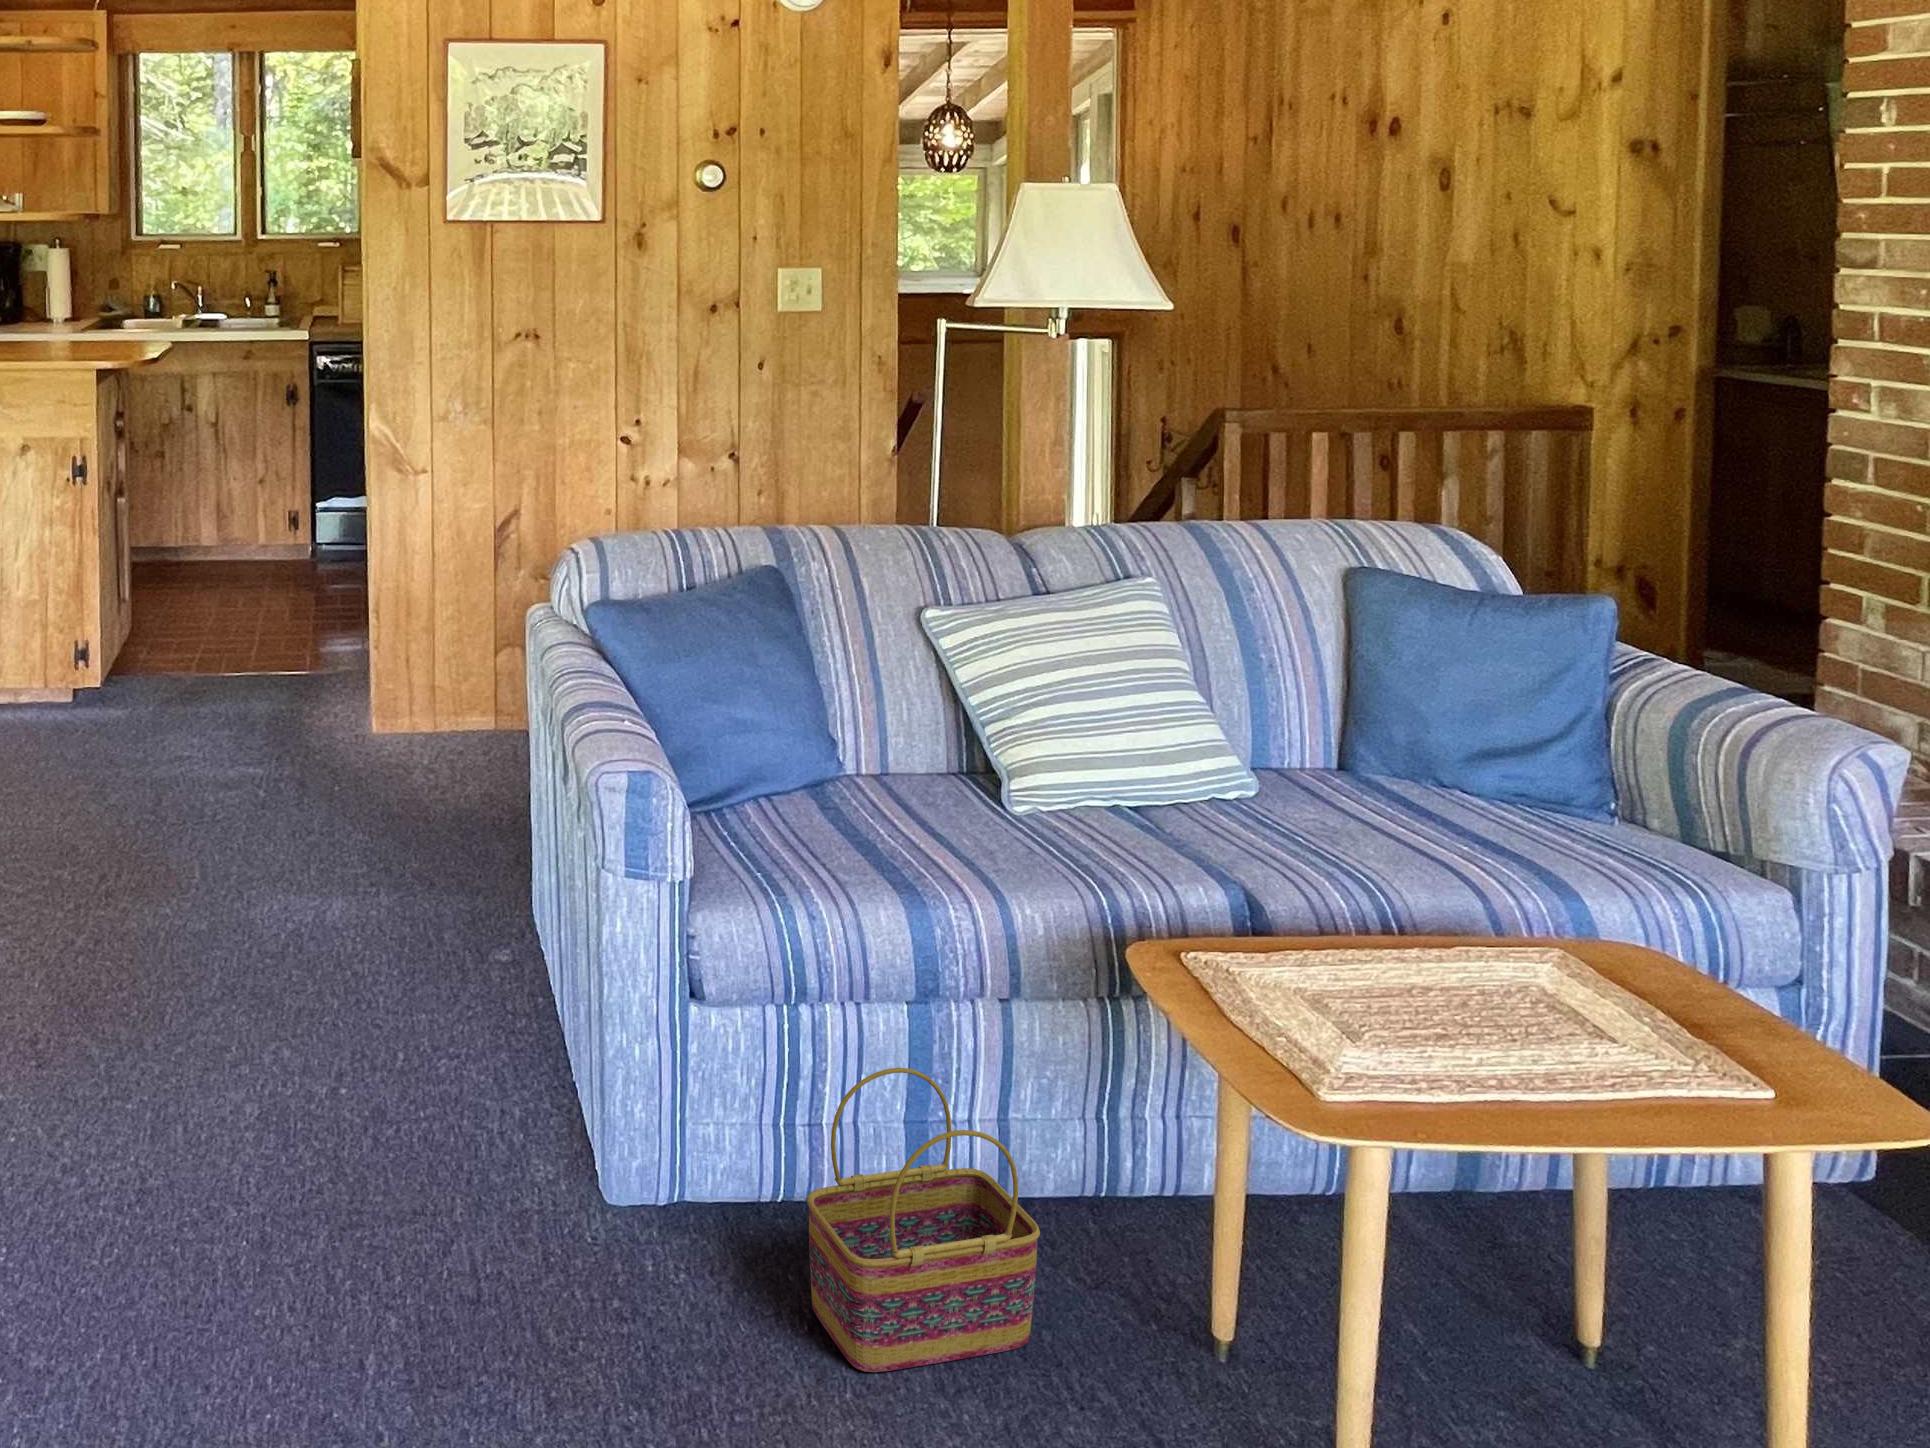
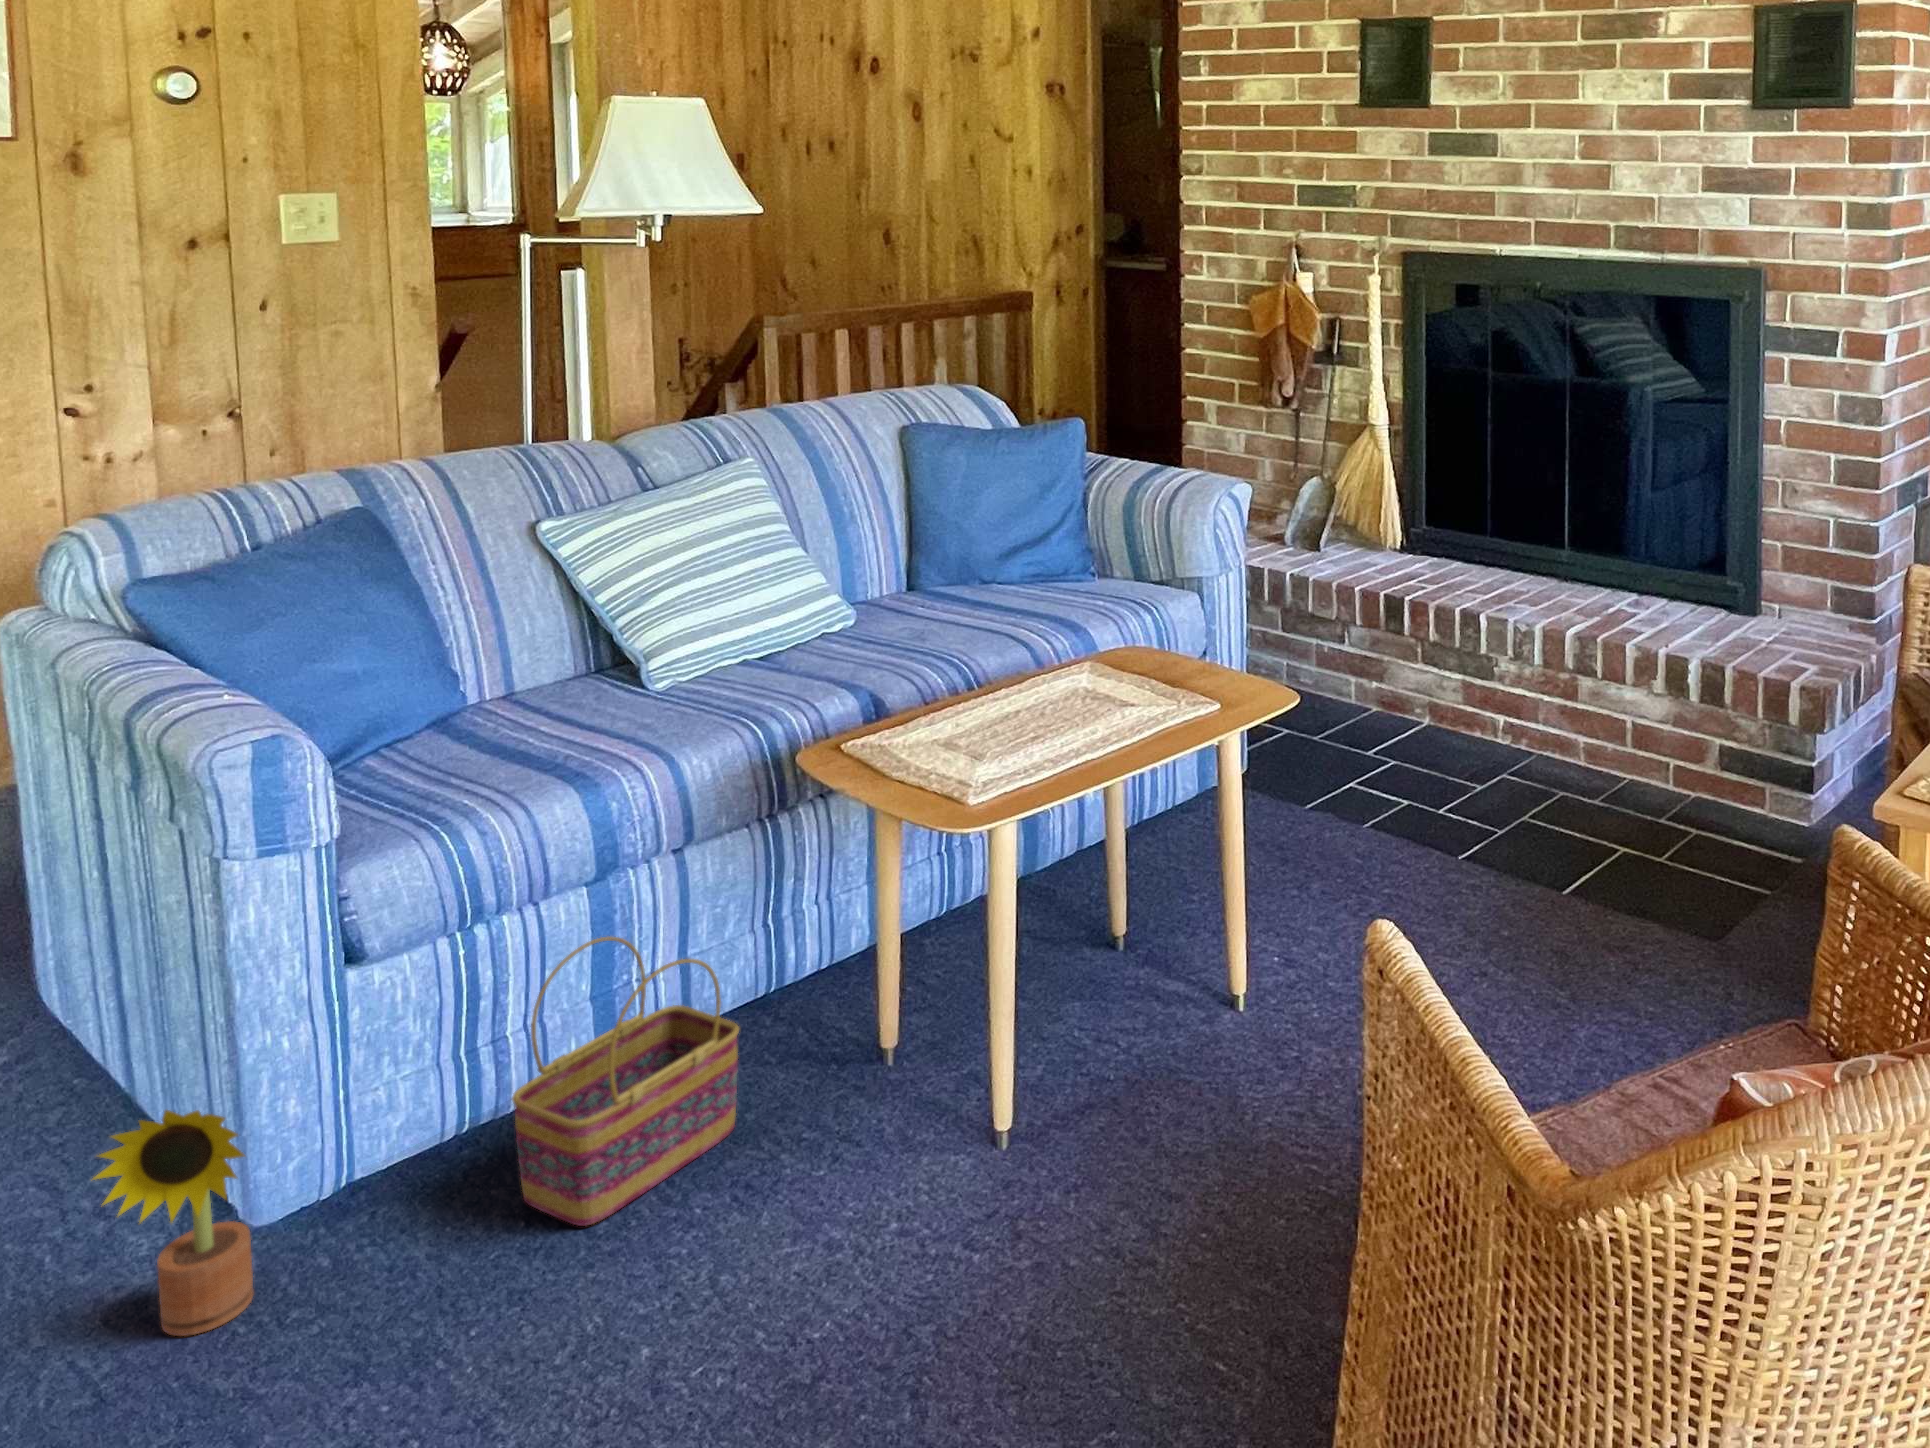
decorative plant: none [484,1076,593,1285] -> present [93,1110,254,1336]

